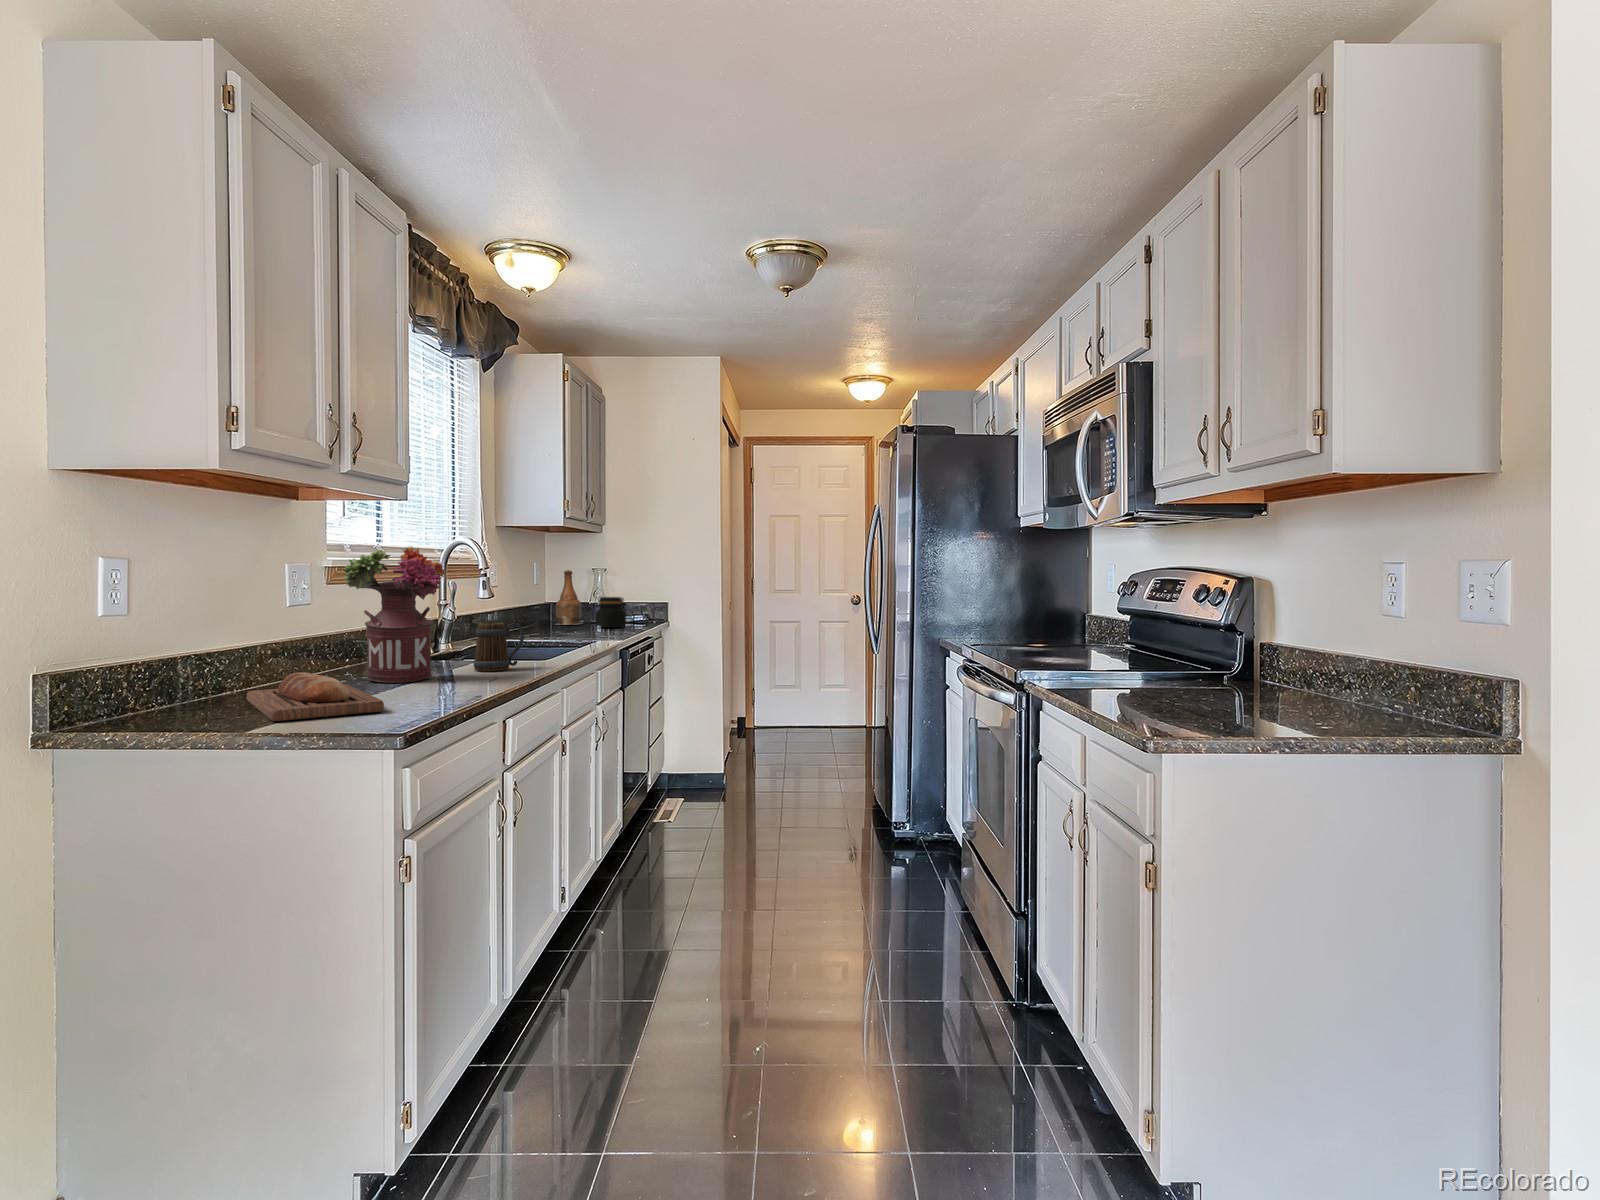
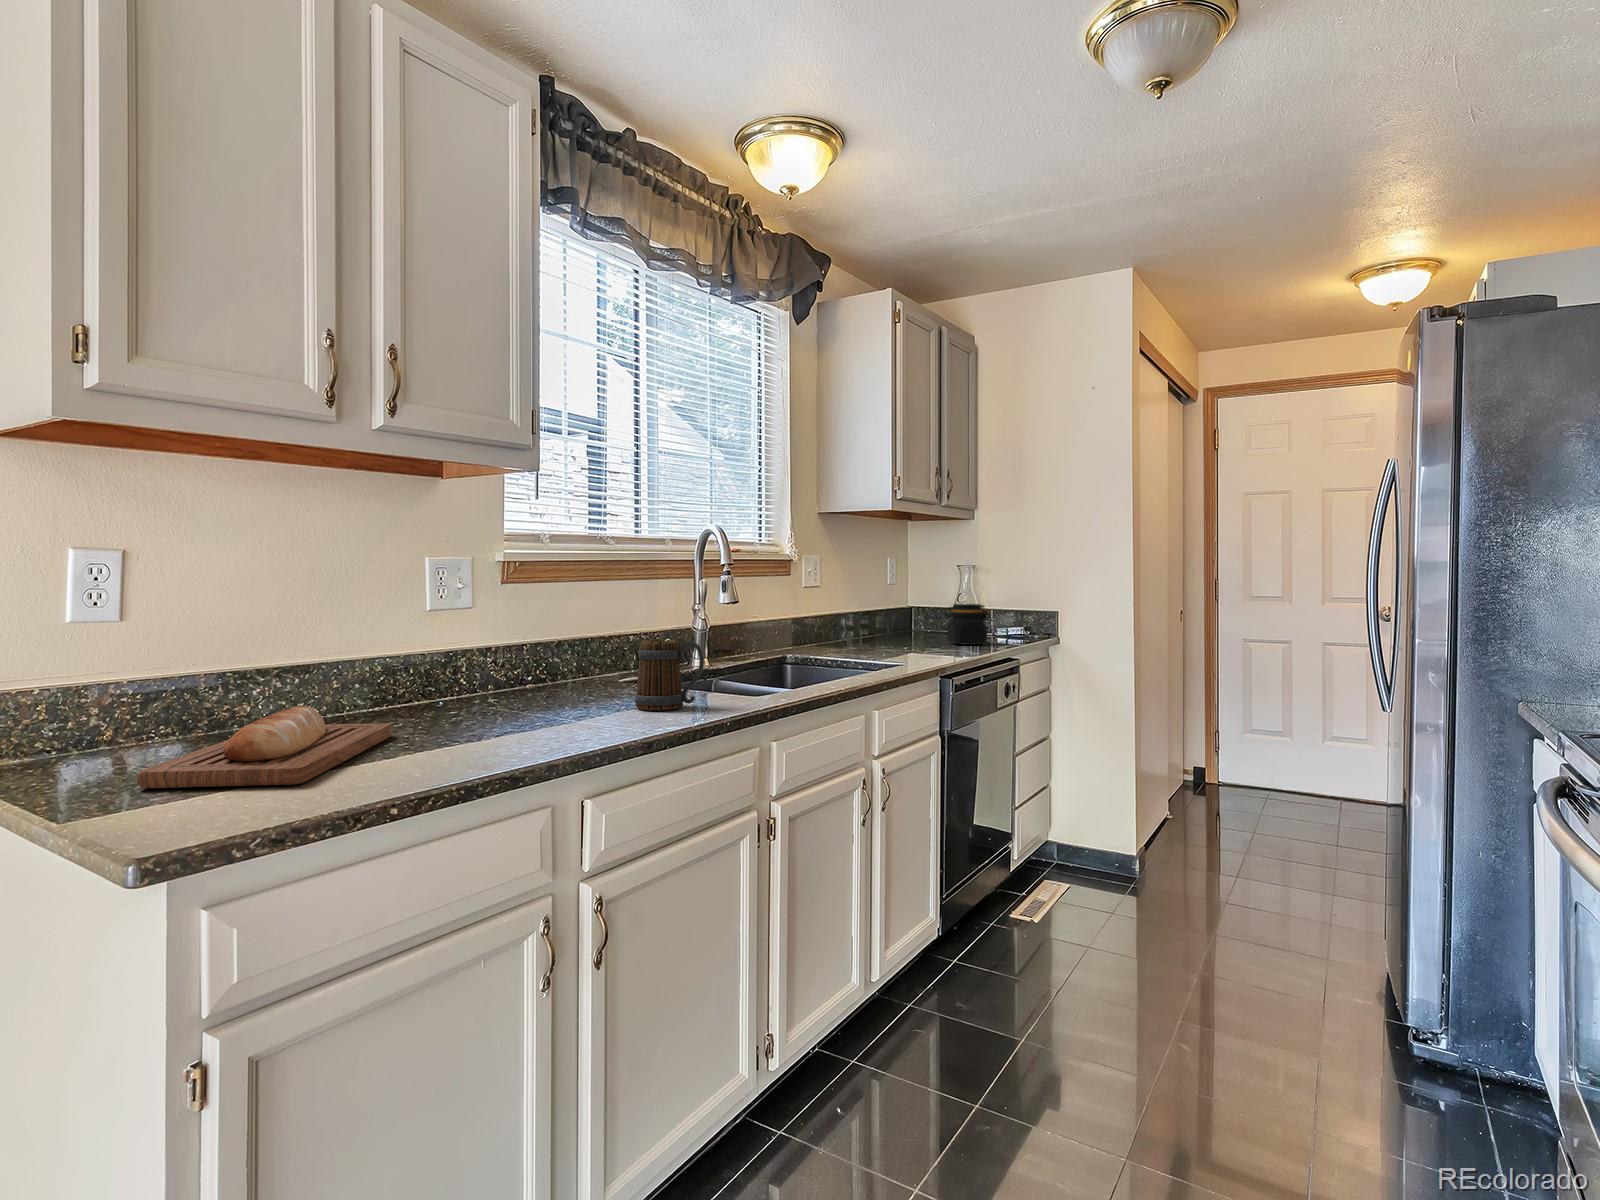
flower arrangement: present [343,547,446,683] -> none [436,532,578,722]
bottle: present [556,570,582,625] -> none [904,569,947,638]

